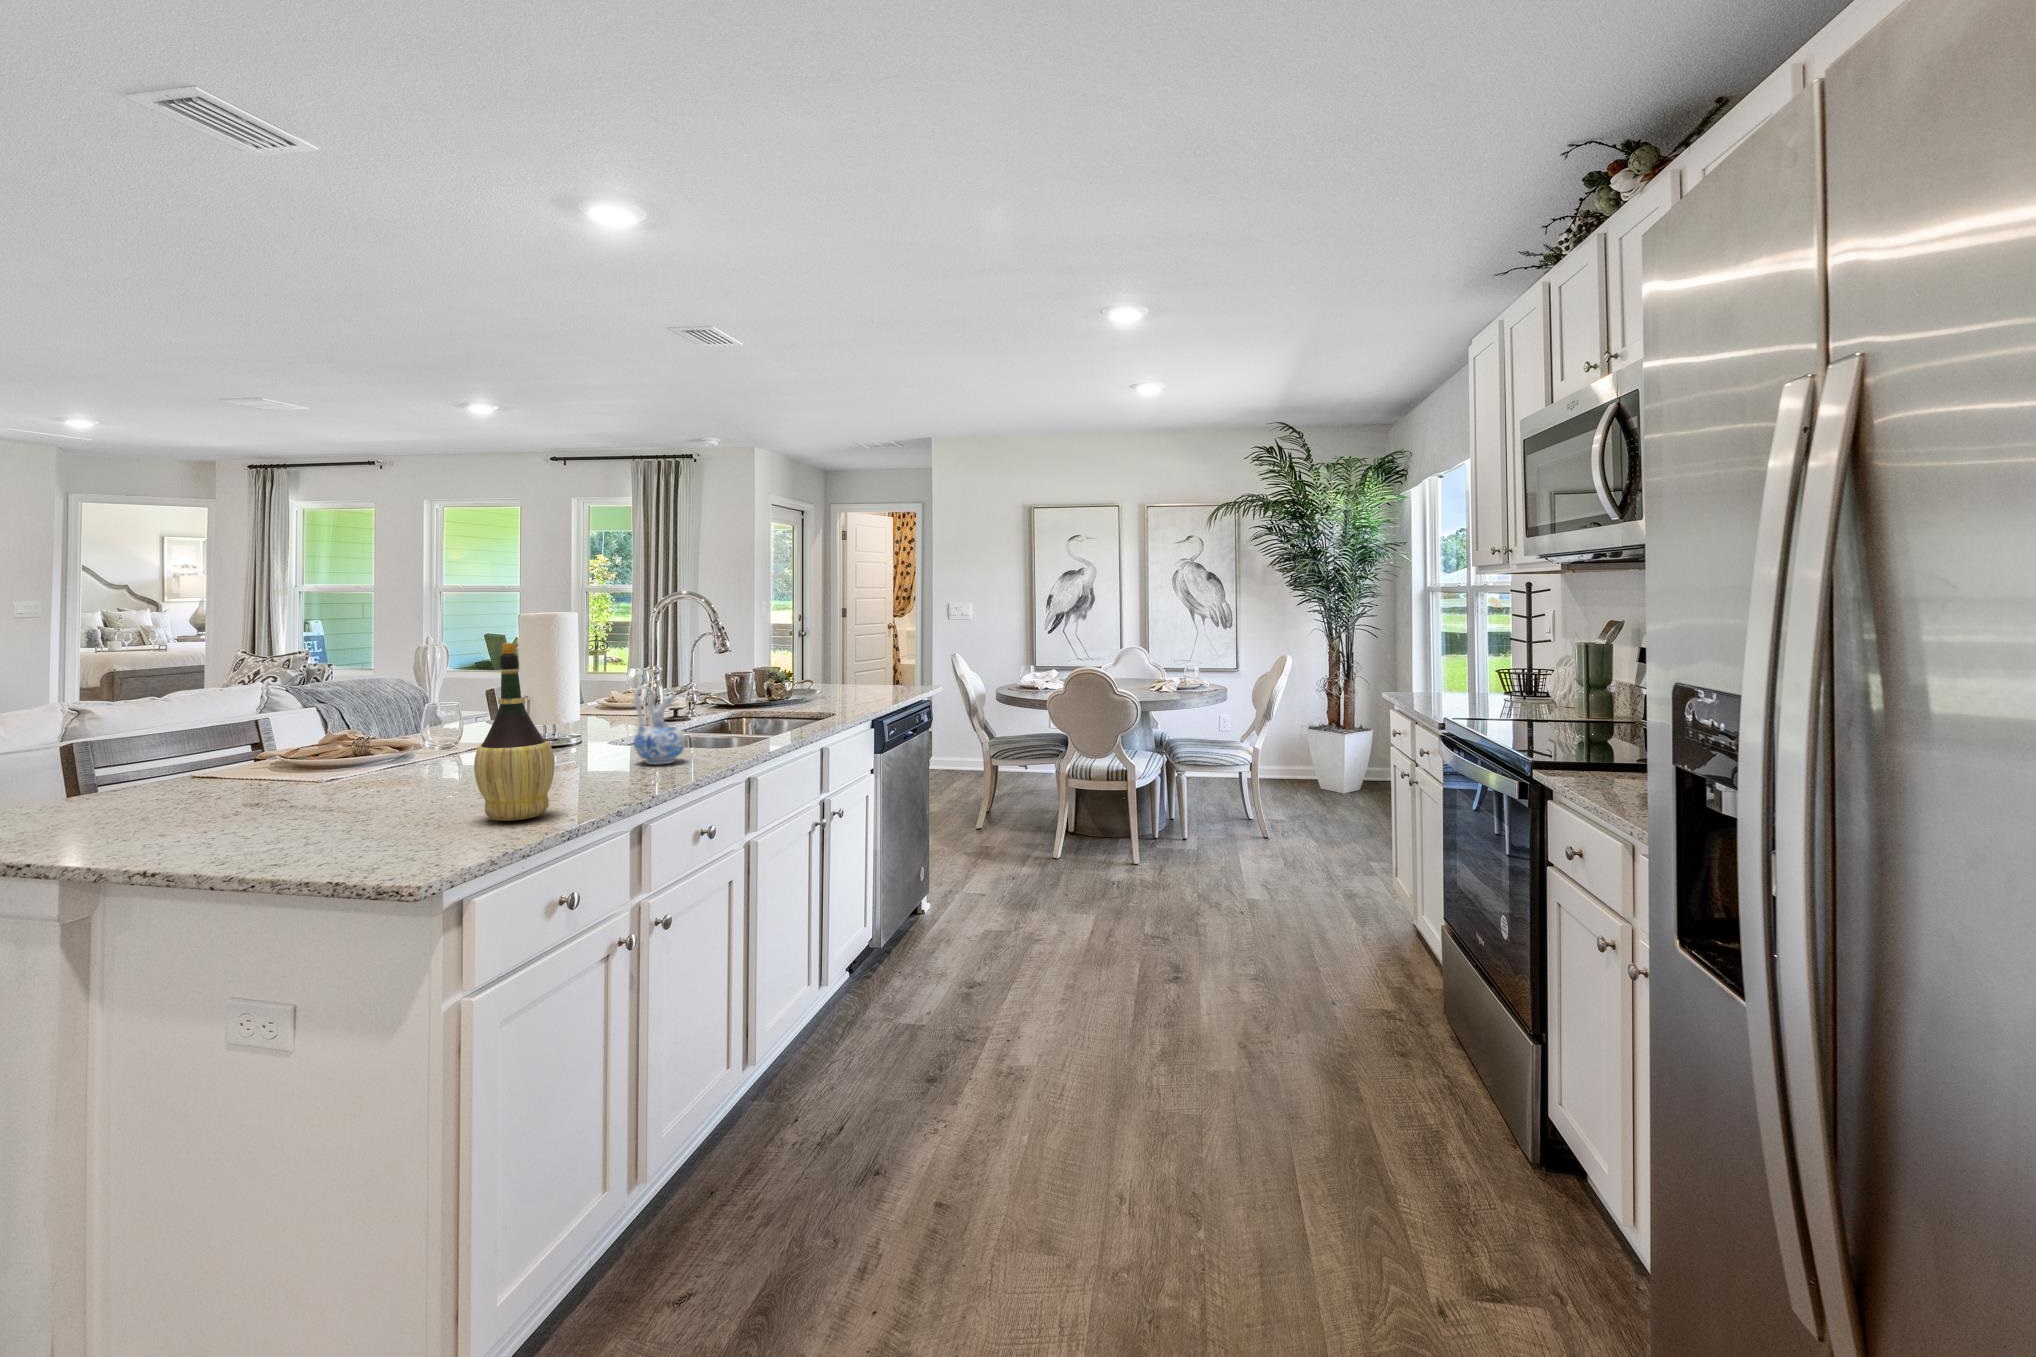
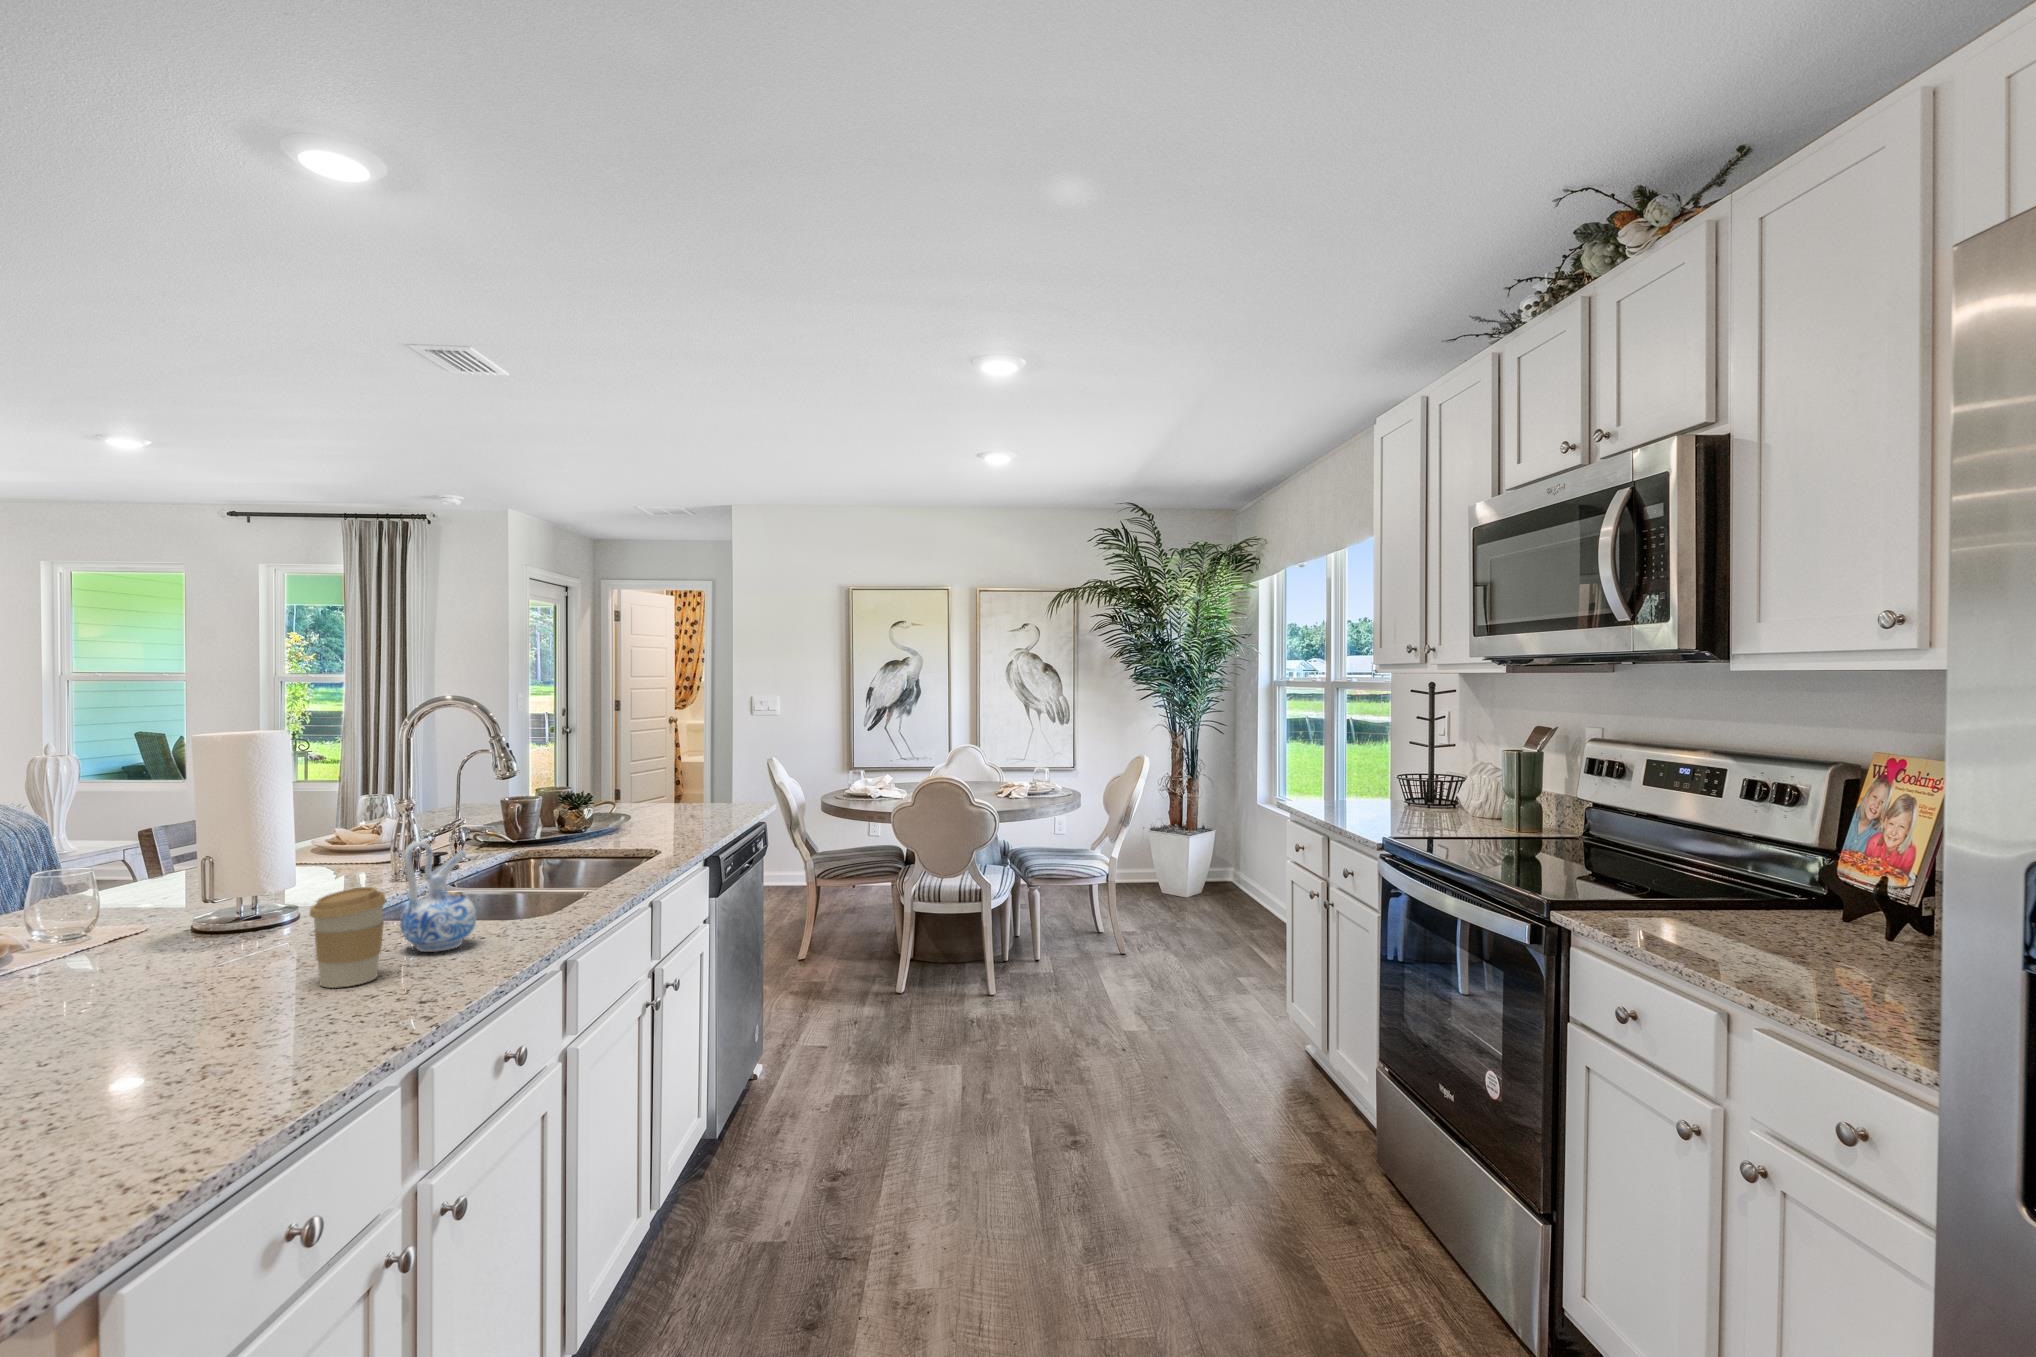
wine bottle: present [474,643,555,821] -> none [156,808,296,1090]
coffee cup: none [572,713,621,779] -> present [310,887,386,988]

